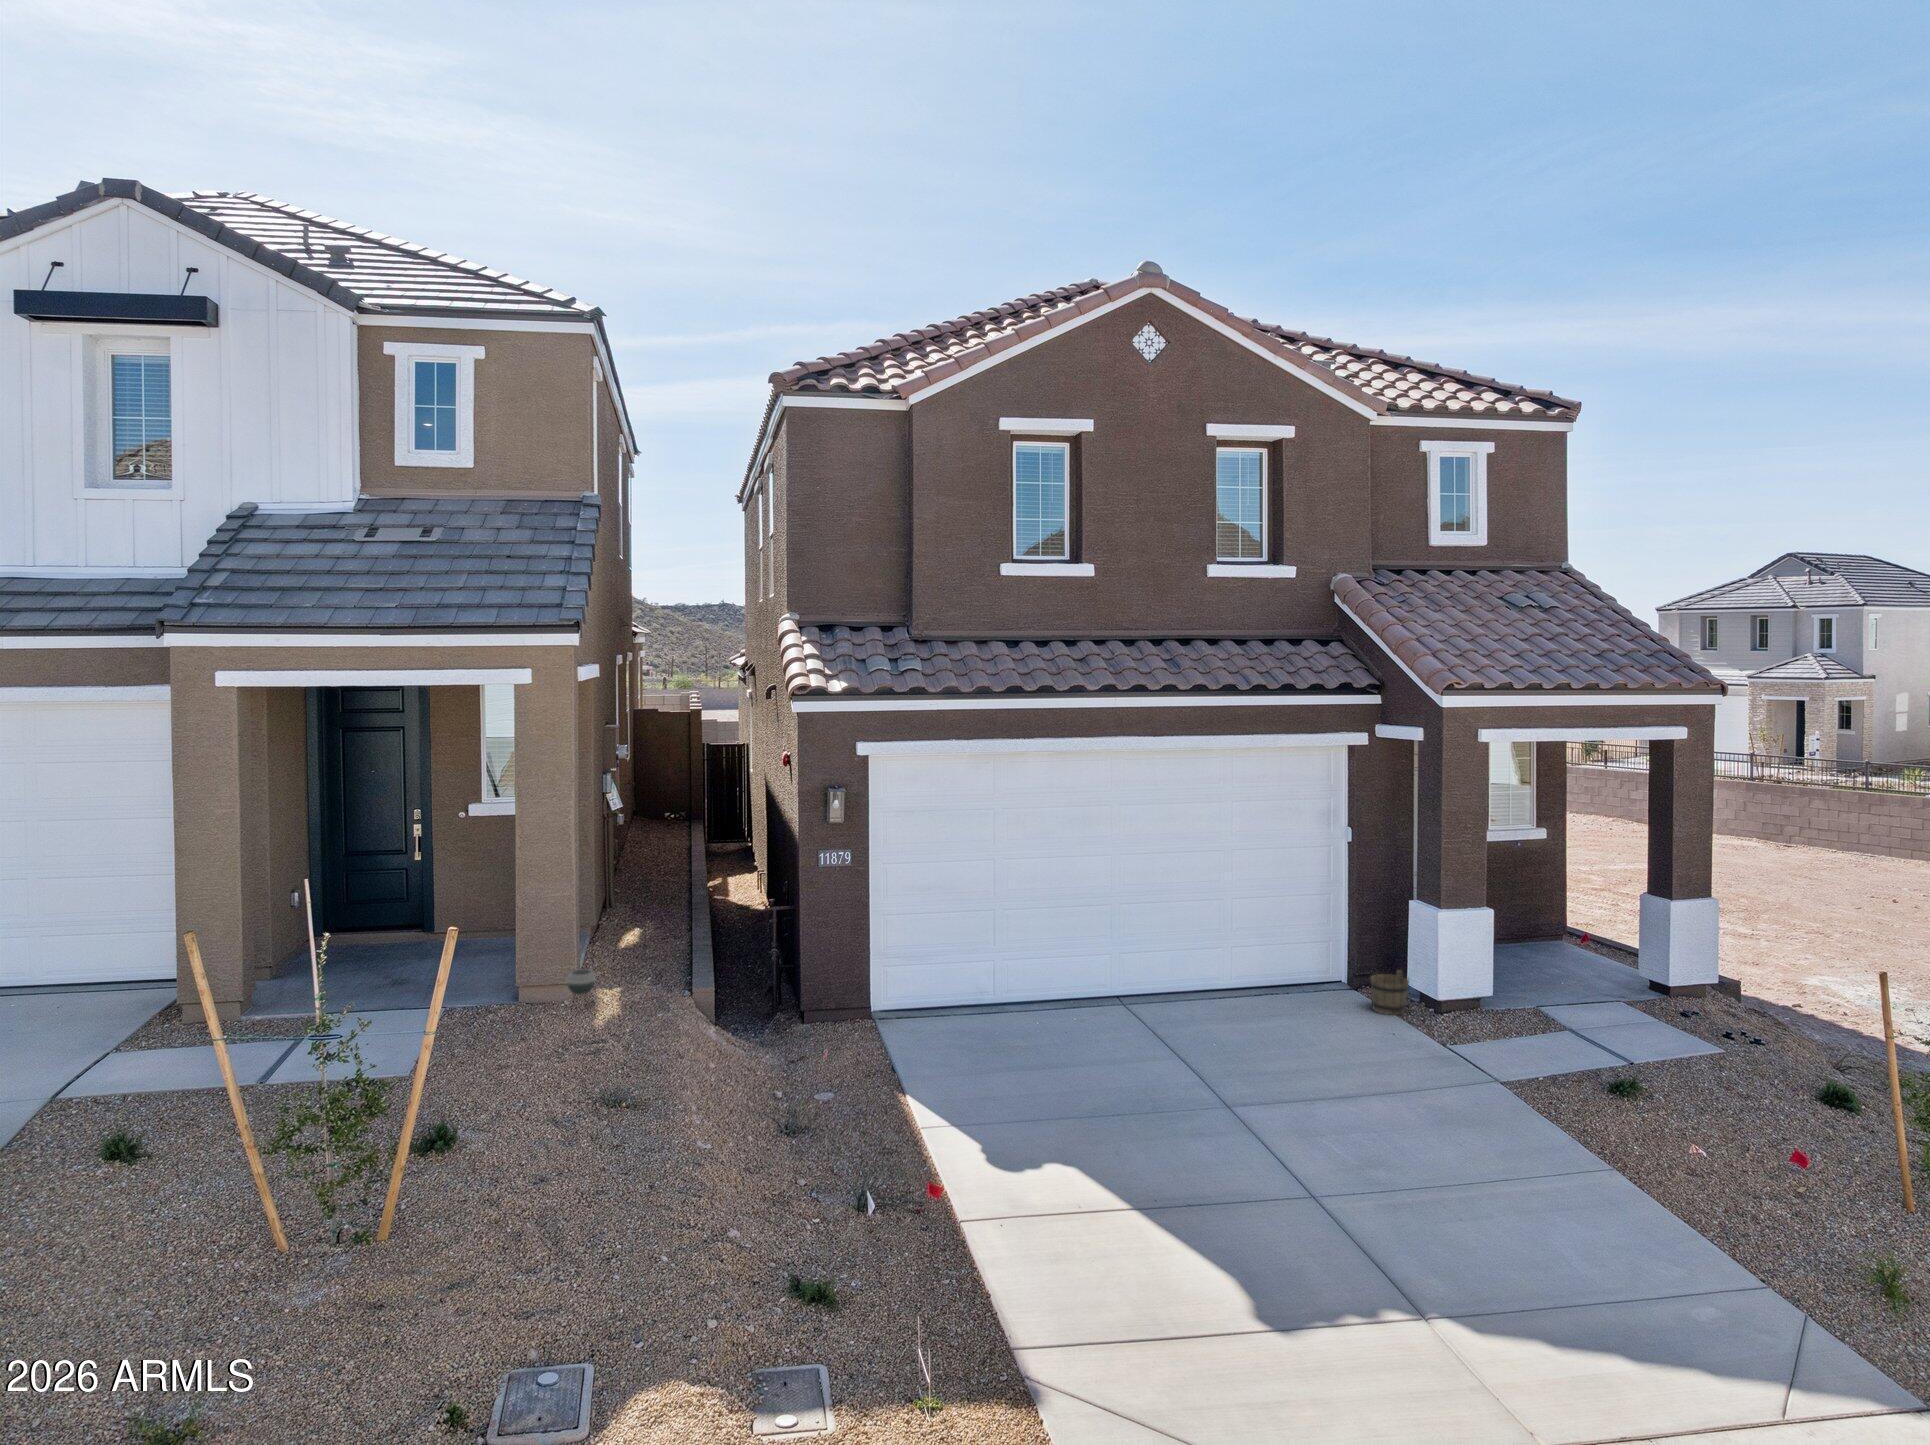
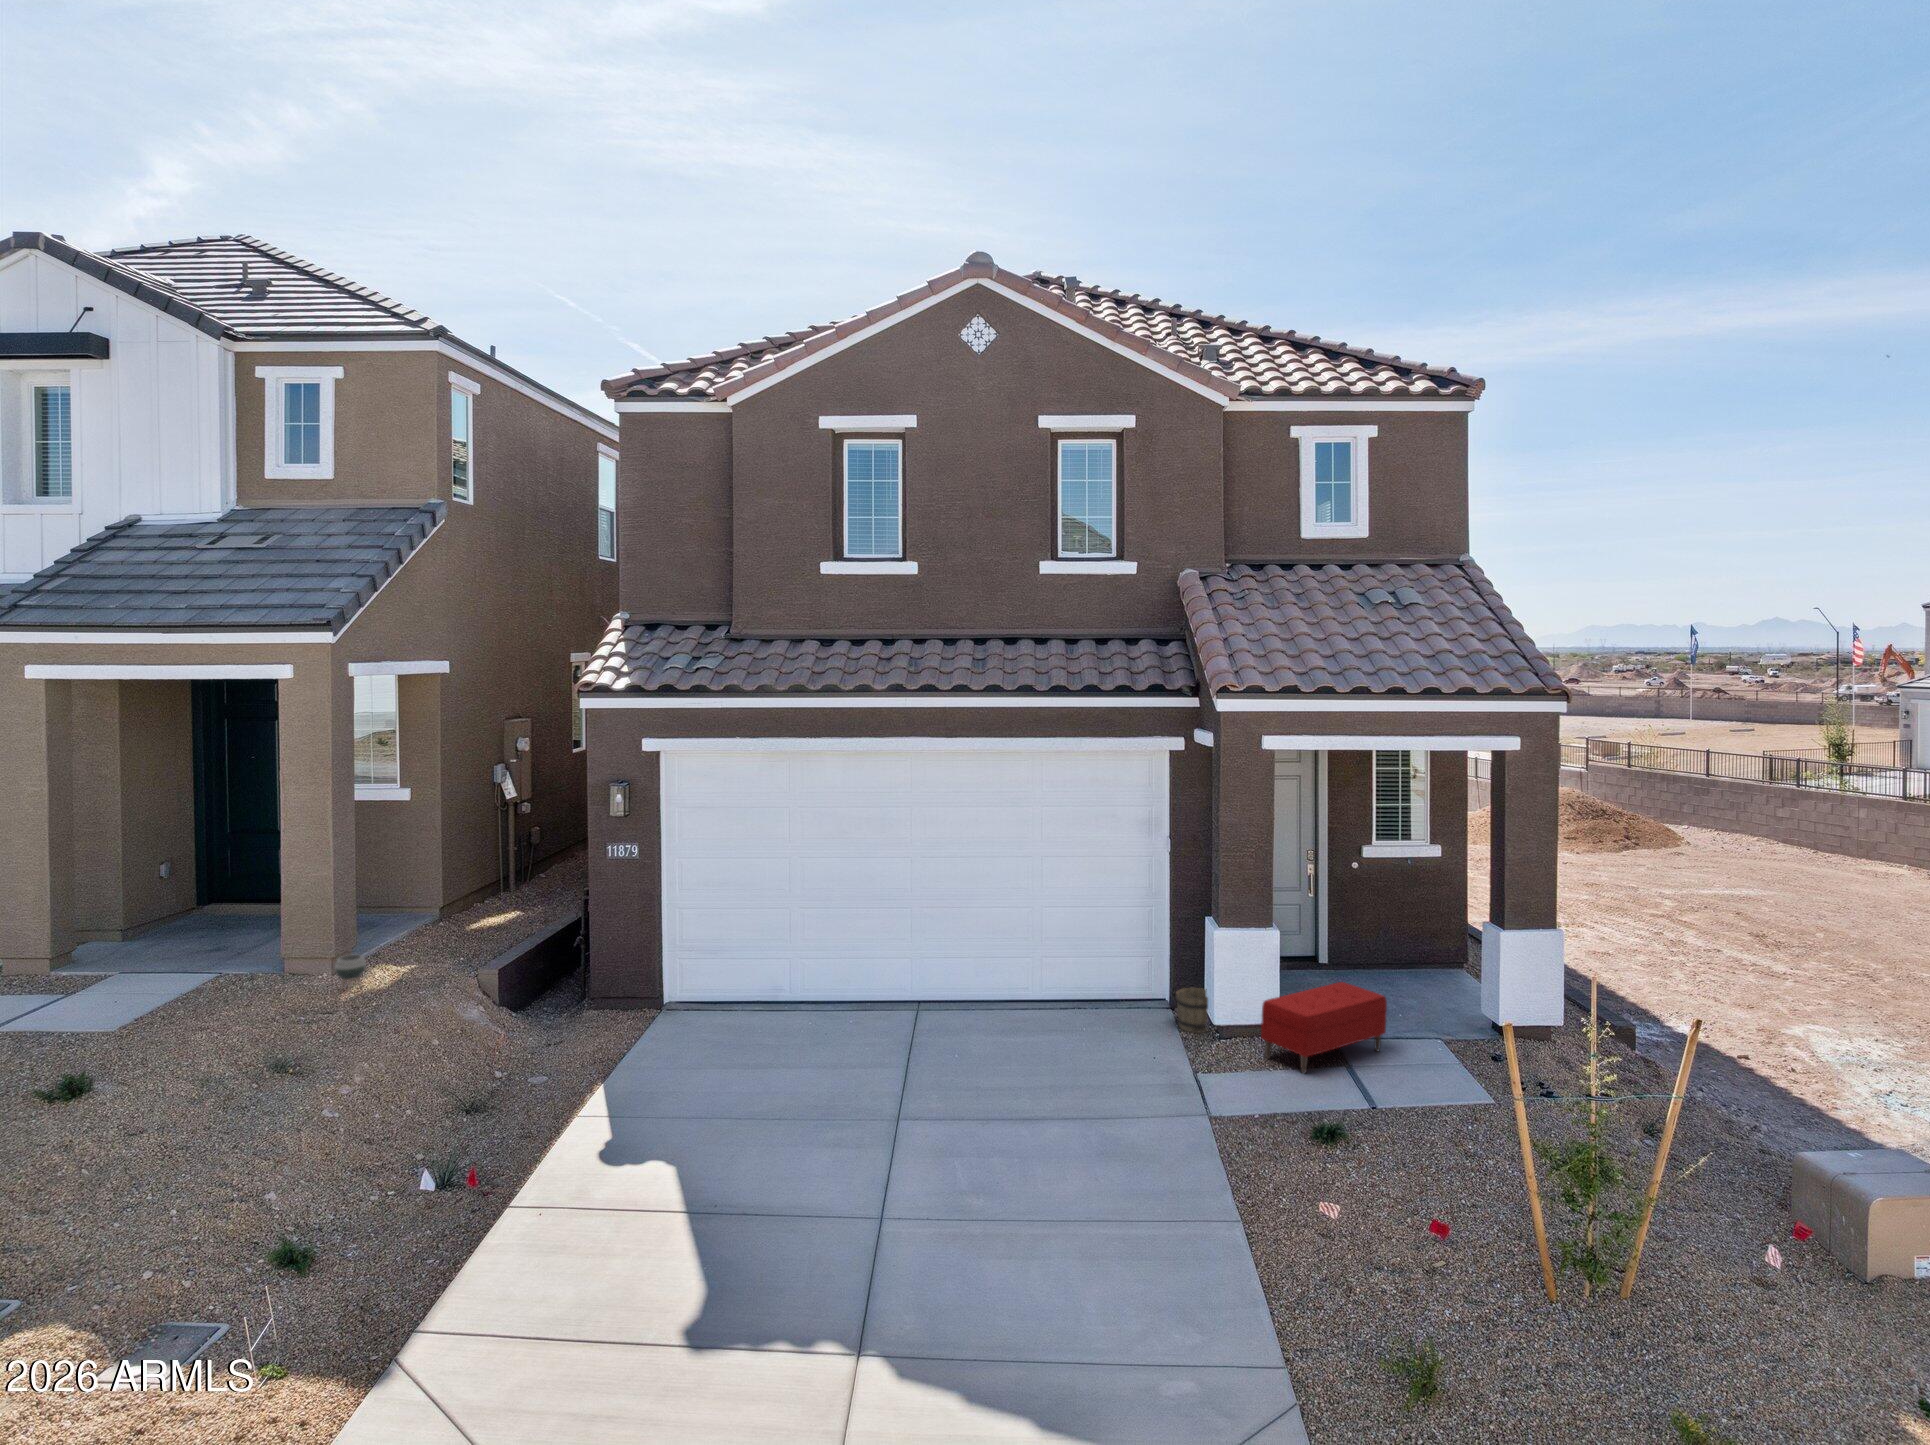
bench: none [1469,962,1571,1044] -> present [1261,982,1387,1074]

